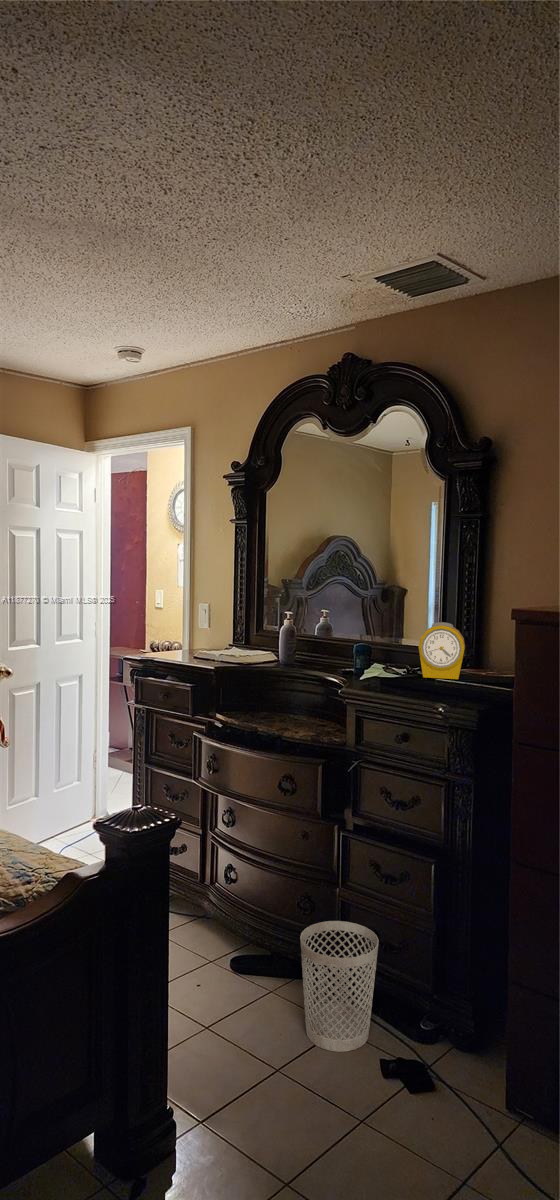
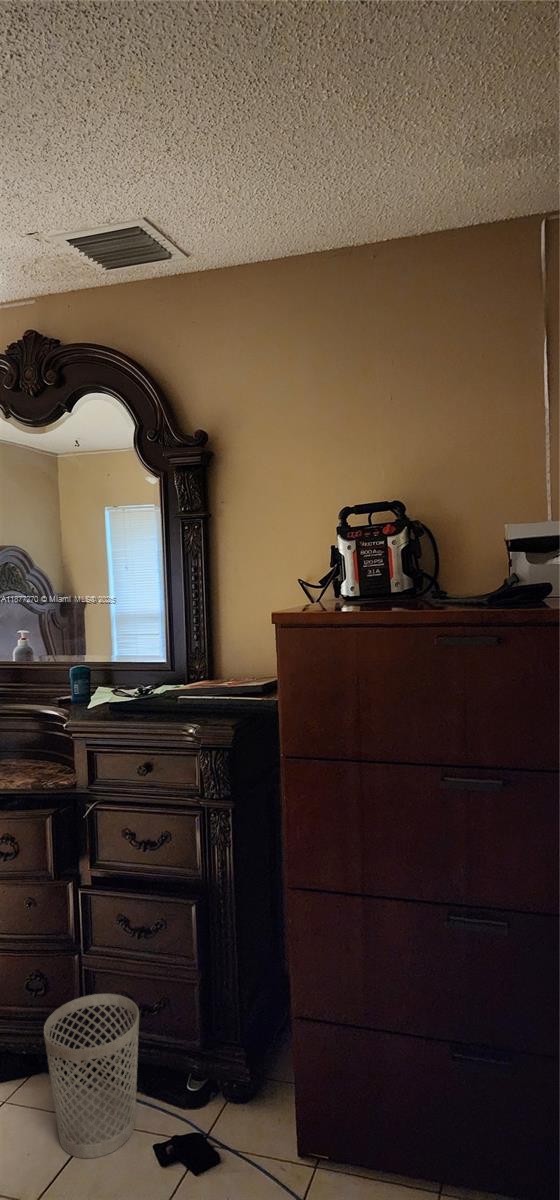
alarm clock: present [419,622,465,679] -> none [150,634,201,698]

